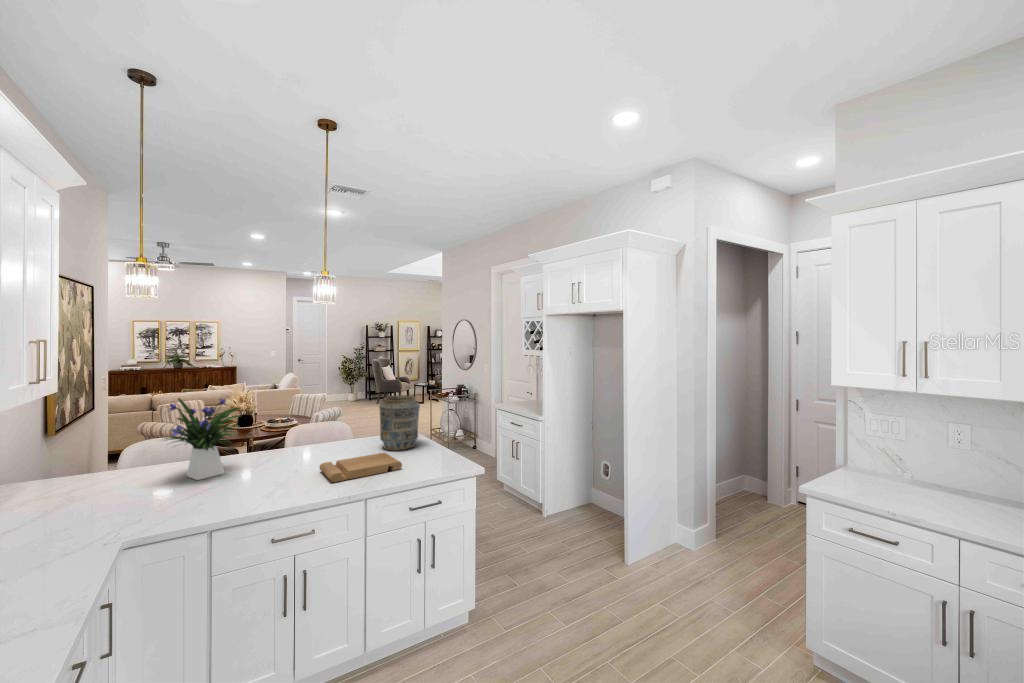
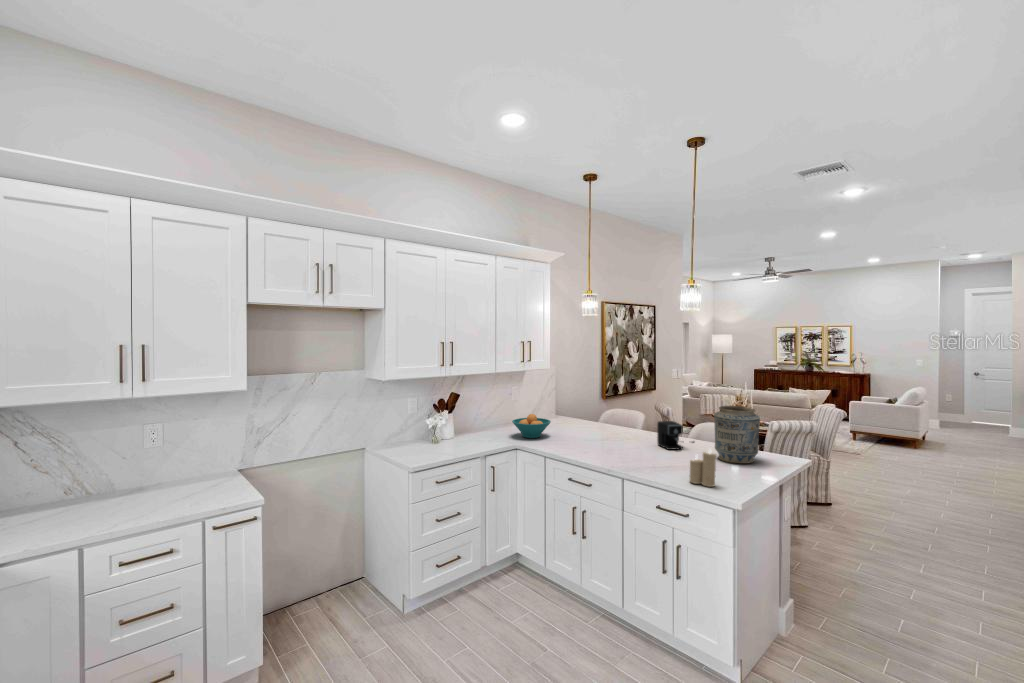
flower arrangement: present [164,398,241,480] -> none [576,380,628,436]
coffee maker: none [309,428,345,460] -> present [657,421,683,450]
candle: none [436,433,458,472] -> present [690,449,716,487]
cutting board: present [319,453,402,482] -> none [621,446,695,469]
fruit bowl: none [44,477,147,528] -> present [512,414,551,438]

